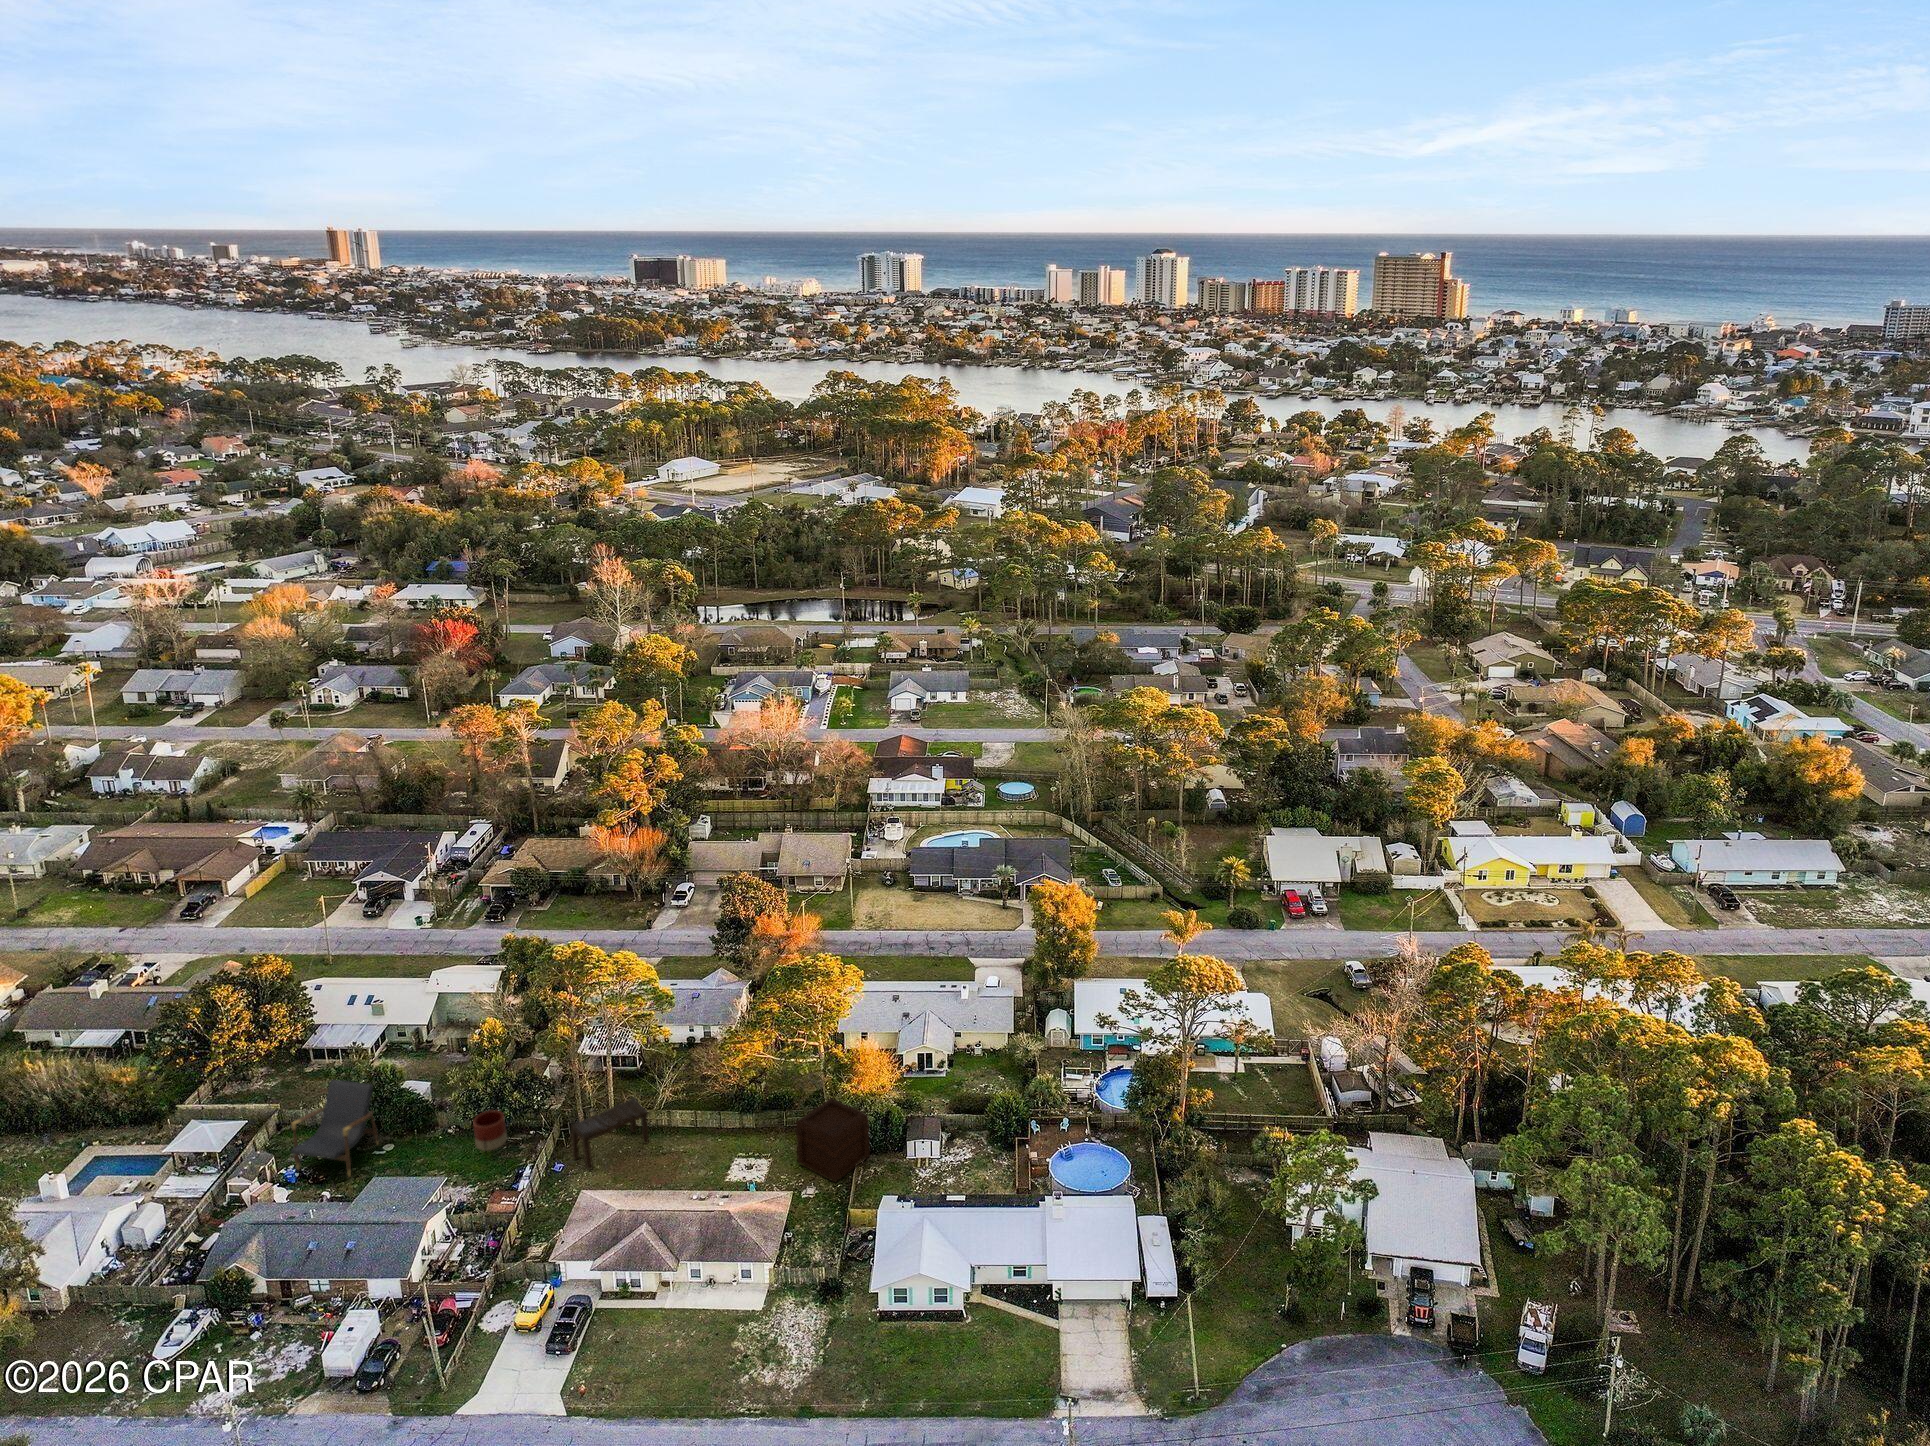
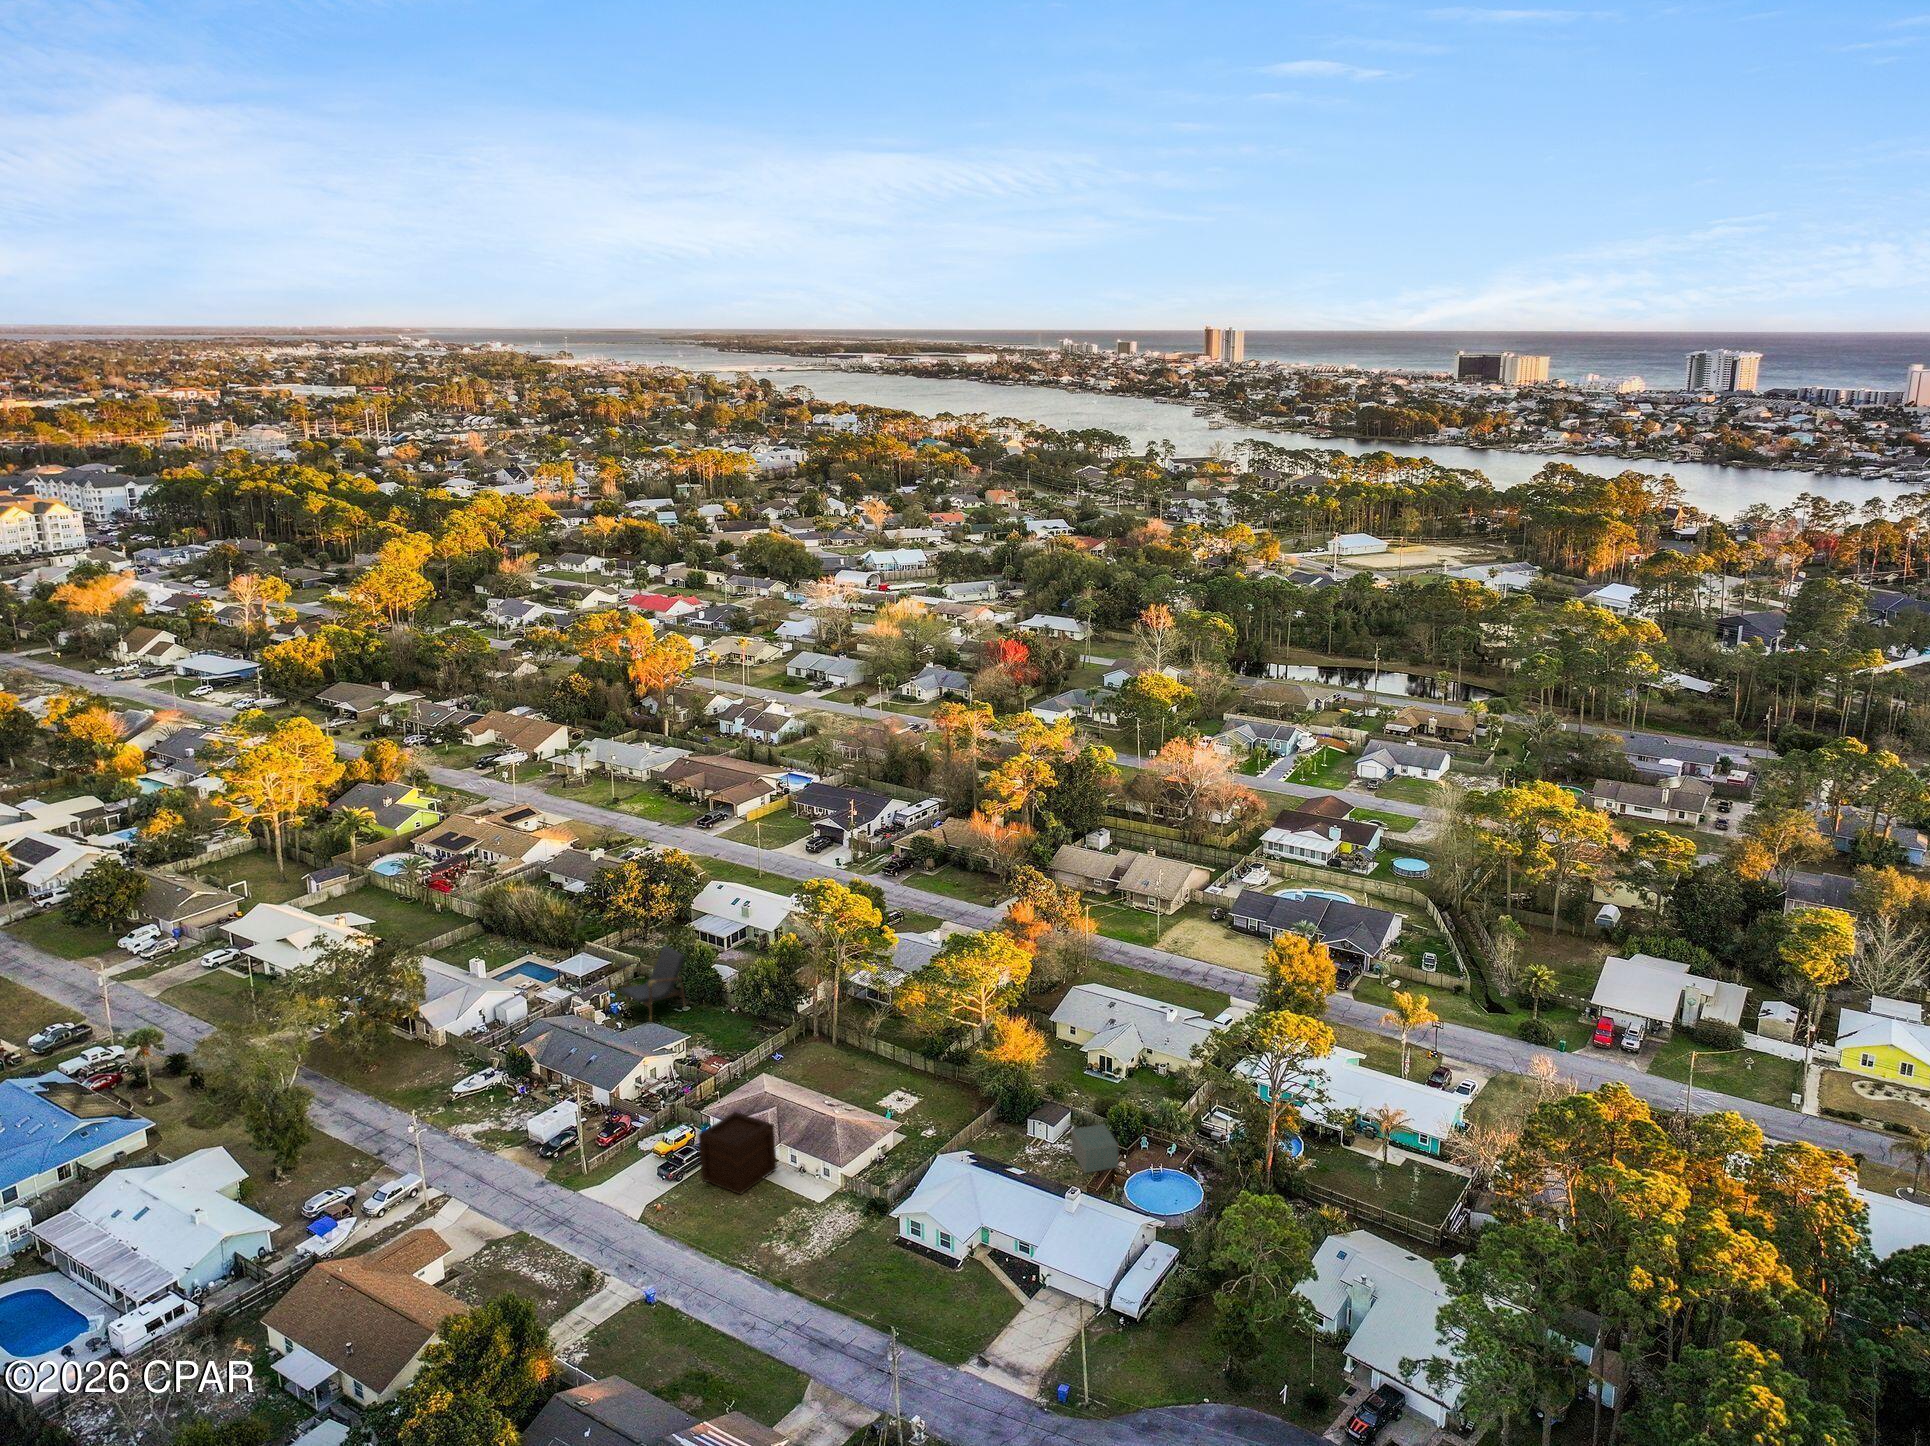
bench: present [571,1098,649,1170] -> none [790,1019,853,1066]
wooden crate: present [796,1098,870,1182] -> present [699,1112,777,1194]
planter: present [473,1110,508,1151] -> none [732,998,759,1039]
storage box: none [955,1123,1008,1176] -> present [1071,1124,1119,1173]

